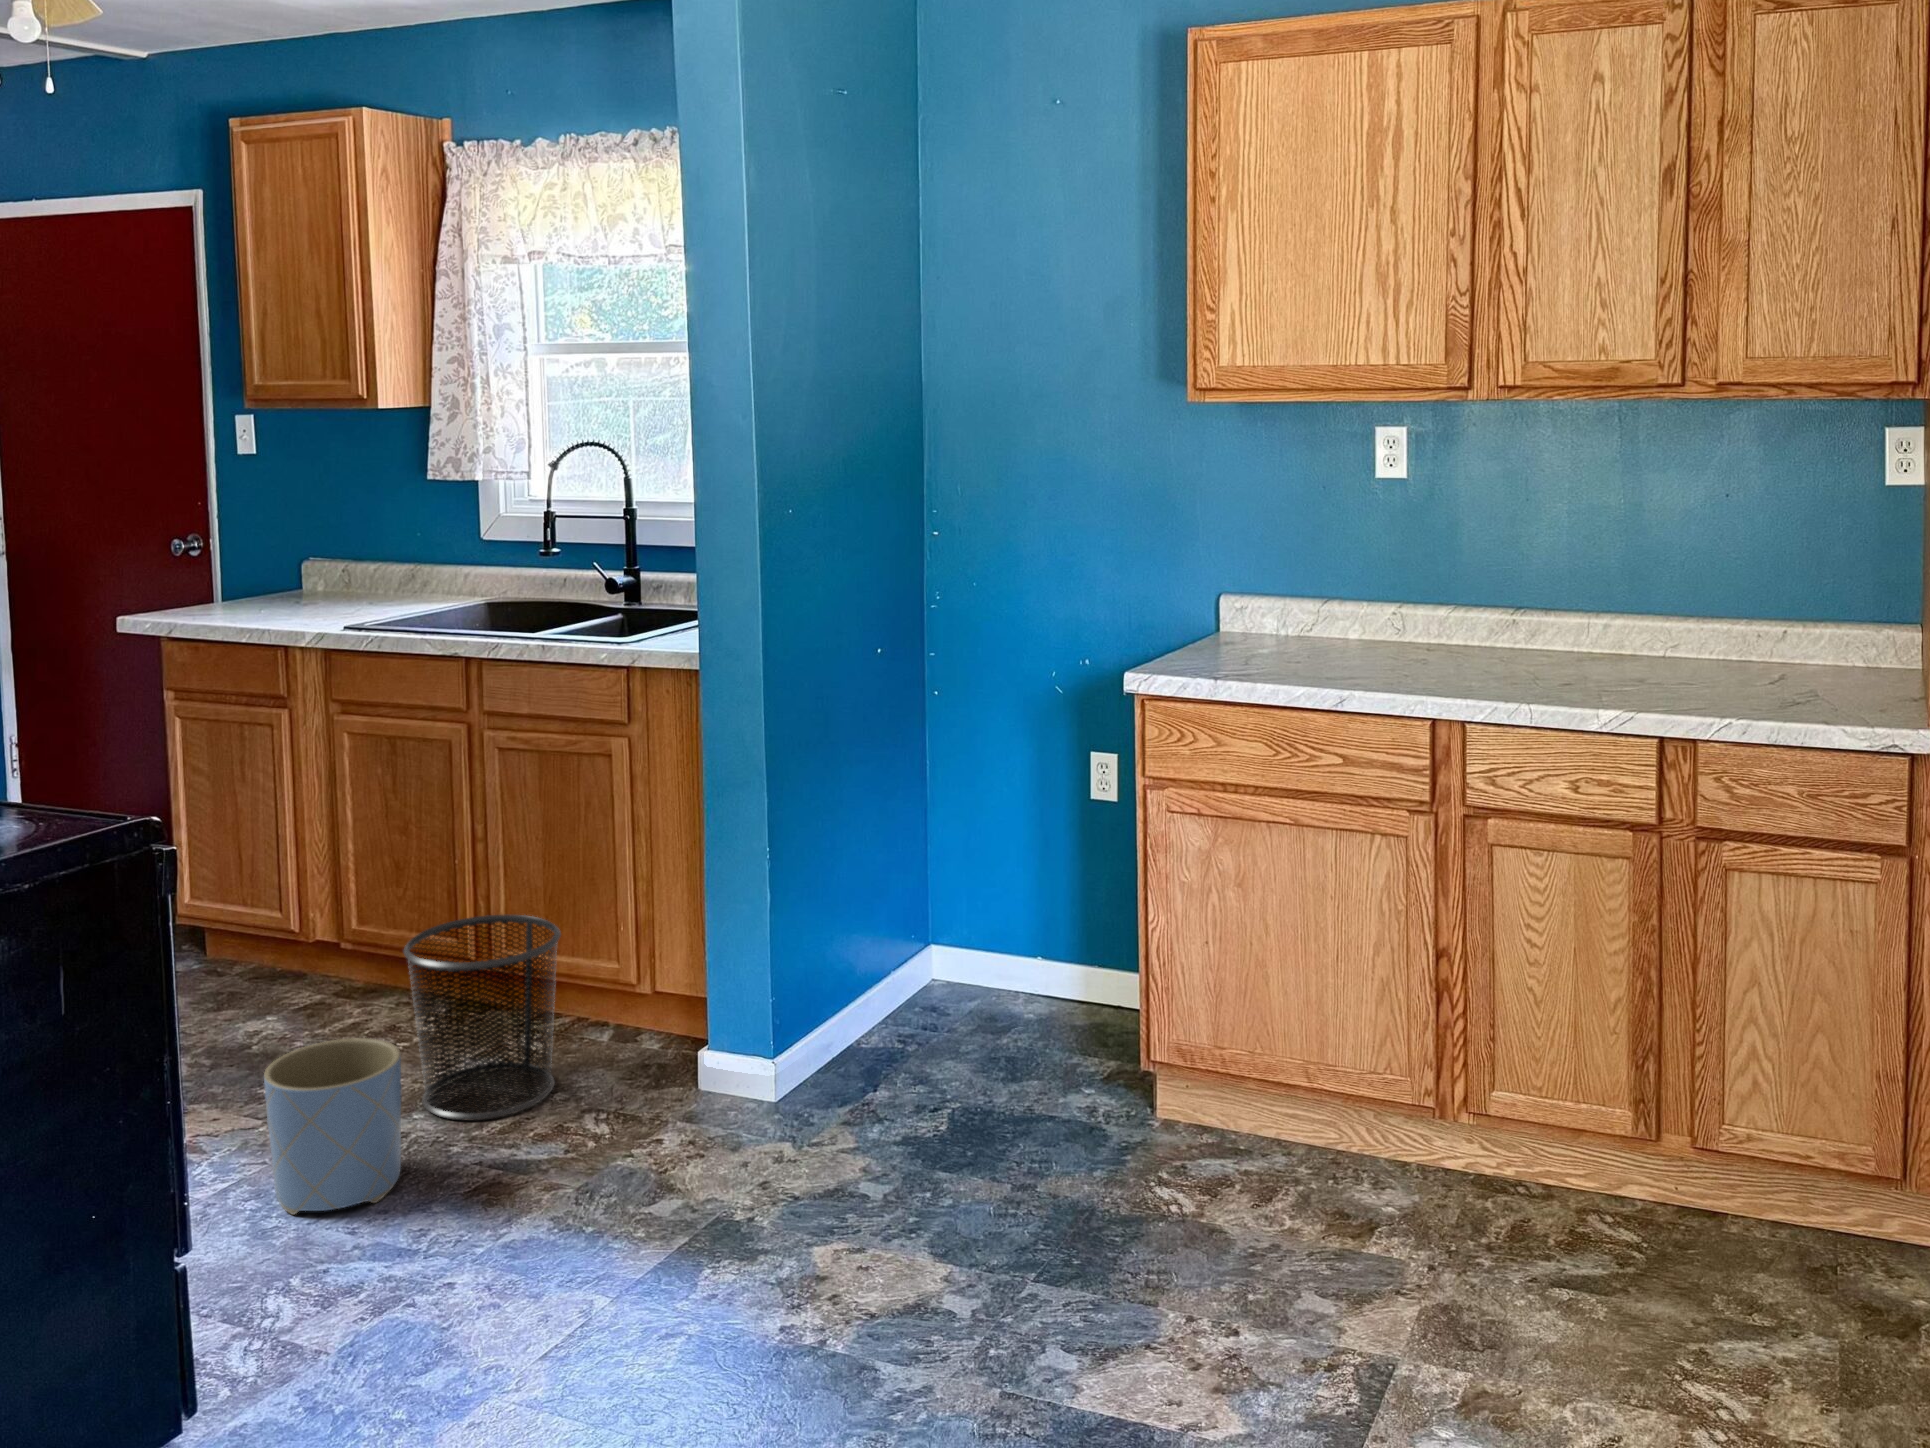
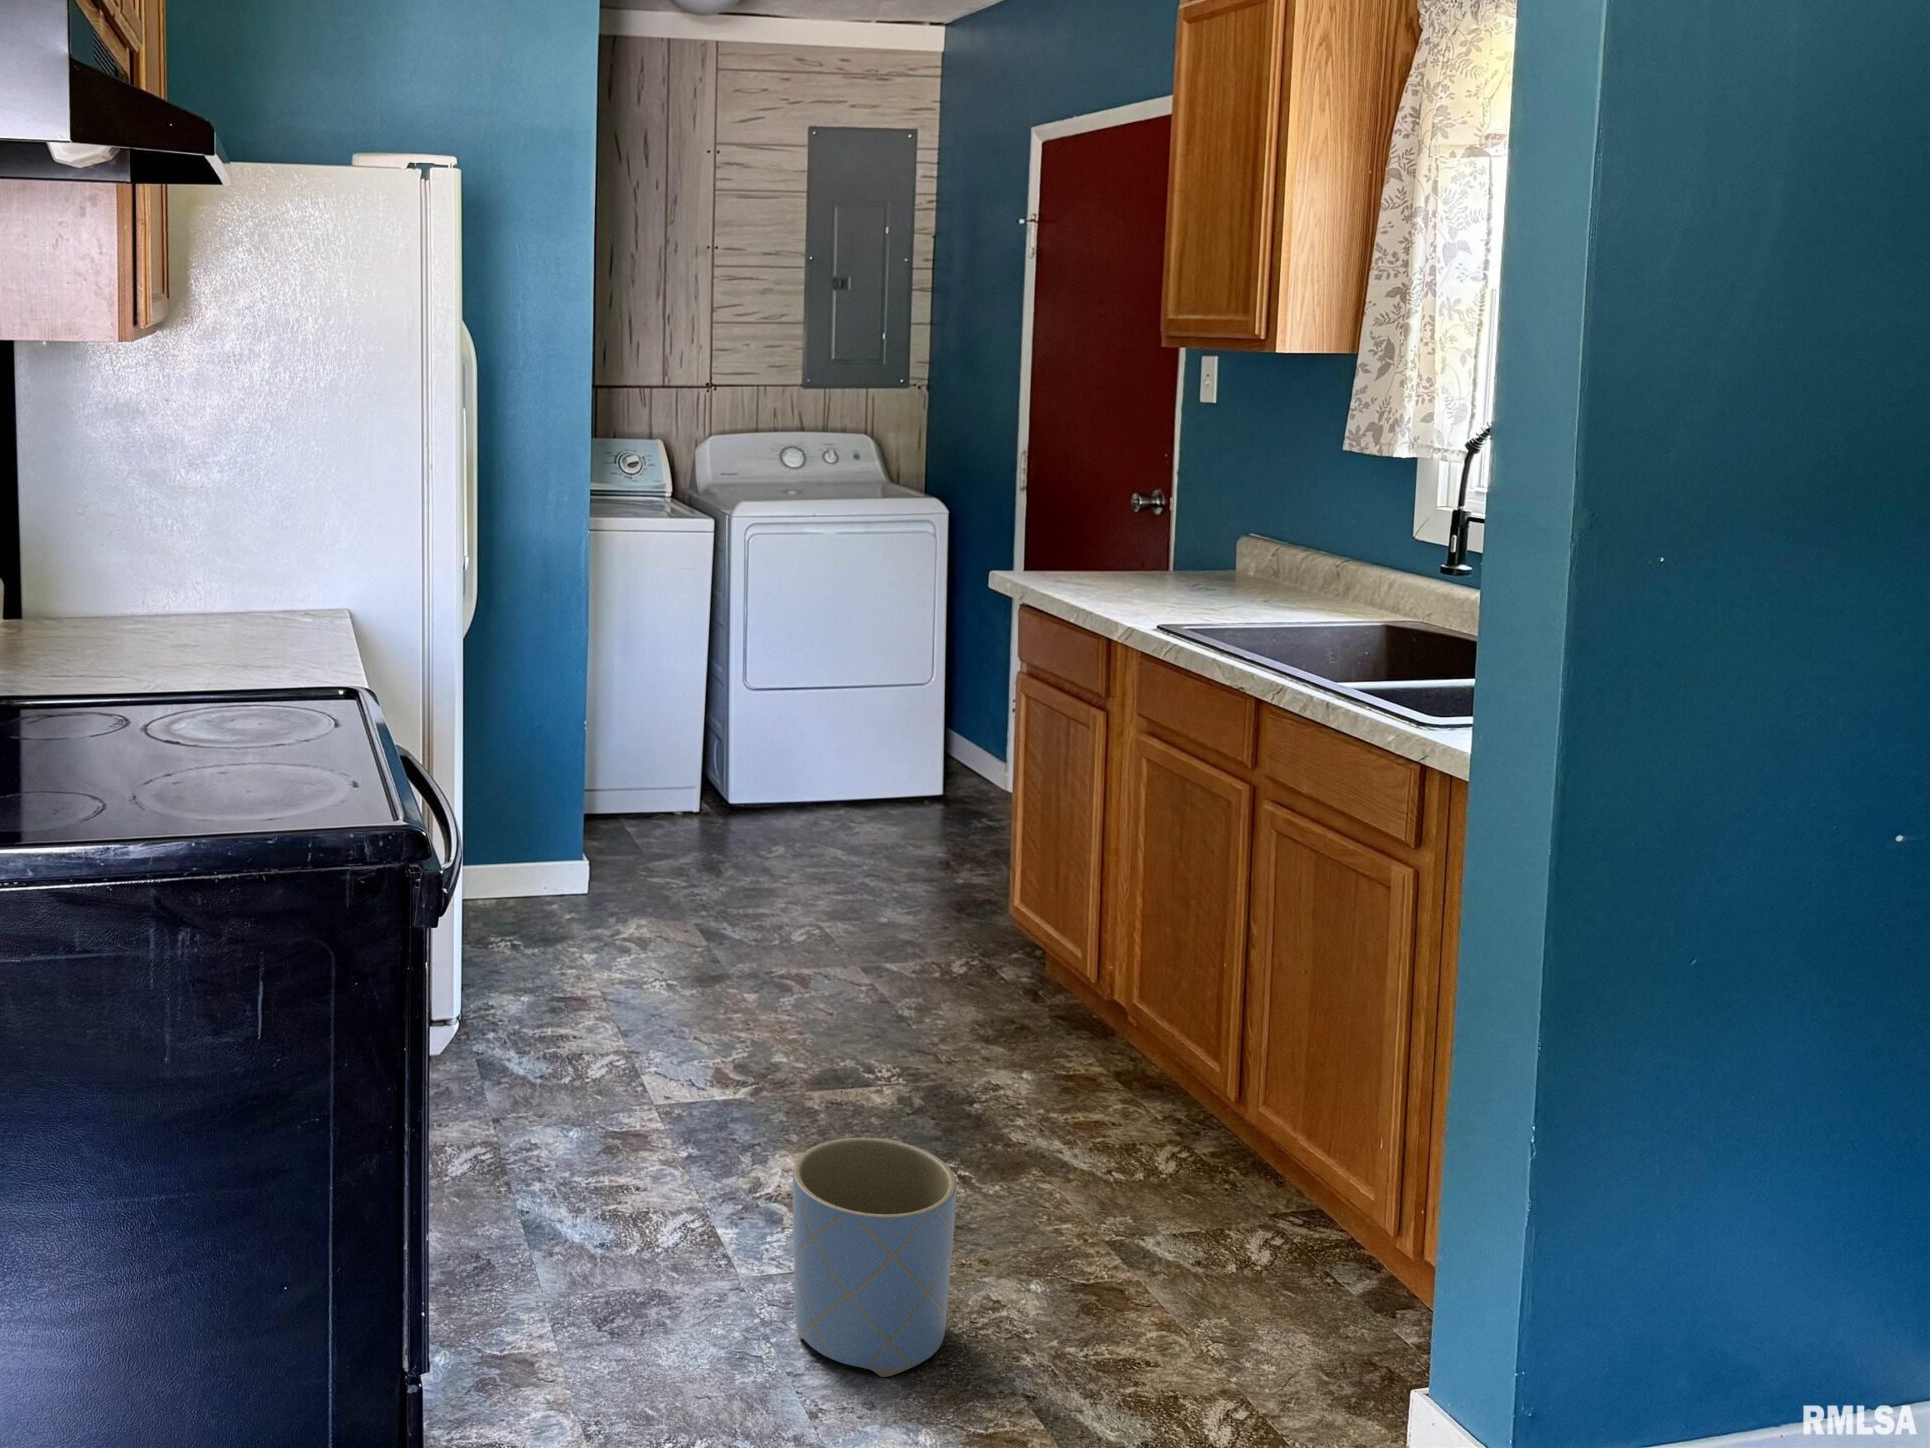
trash can: present [404,915,561,1120] -> none [1043,1044,1260,1346]

